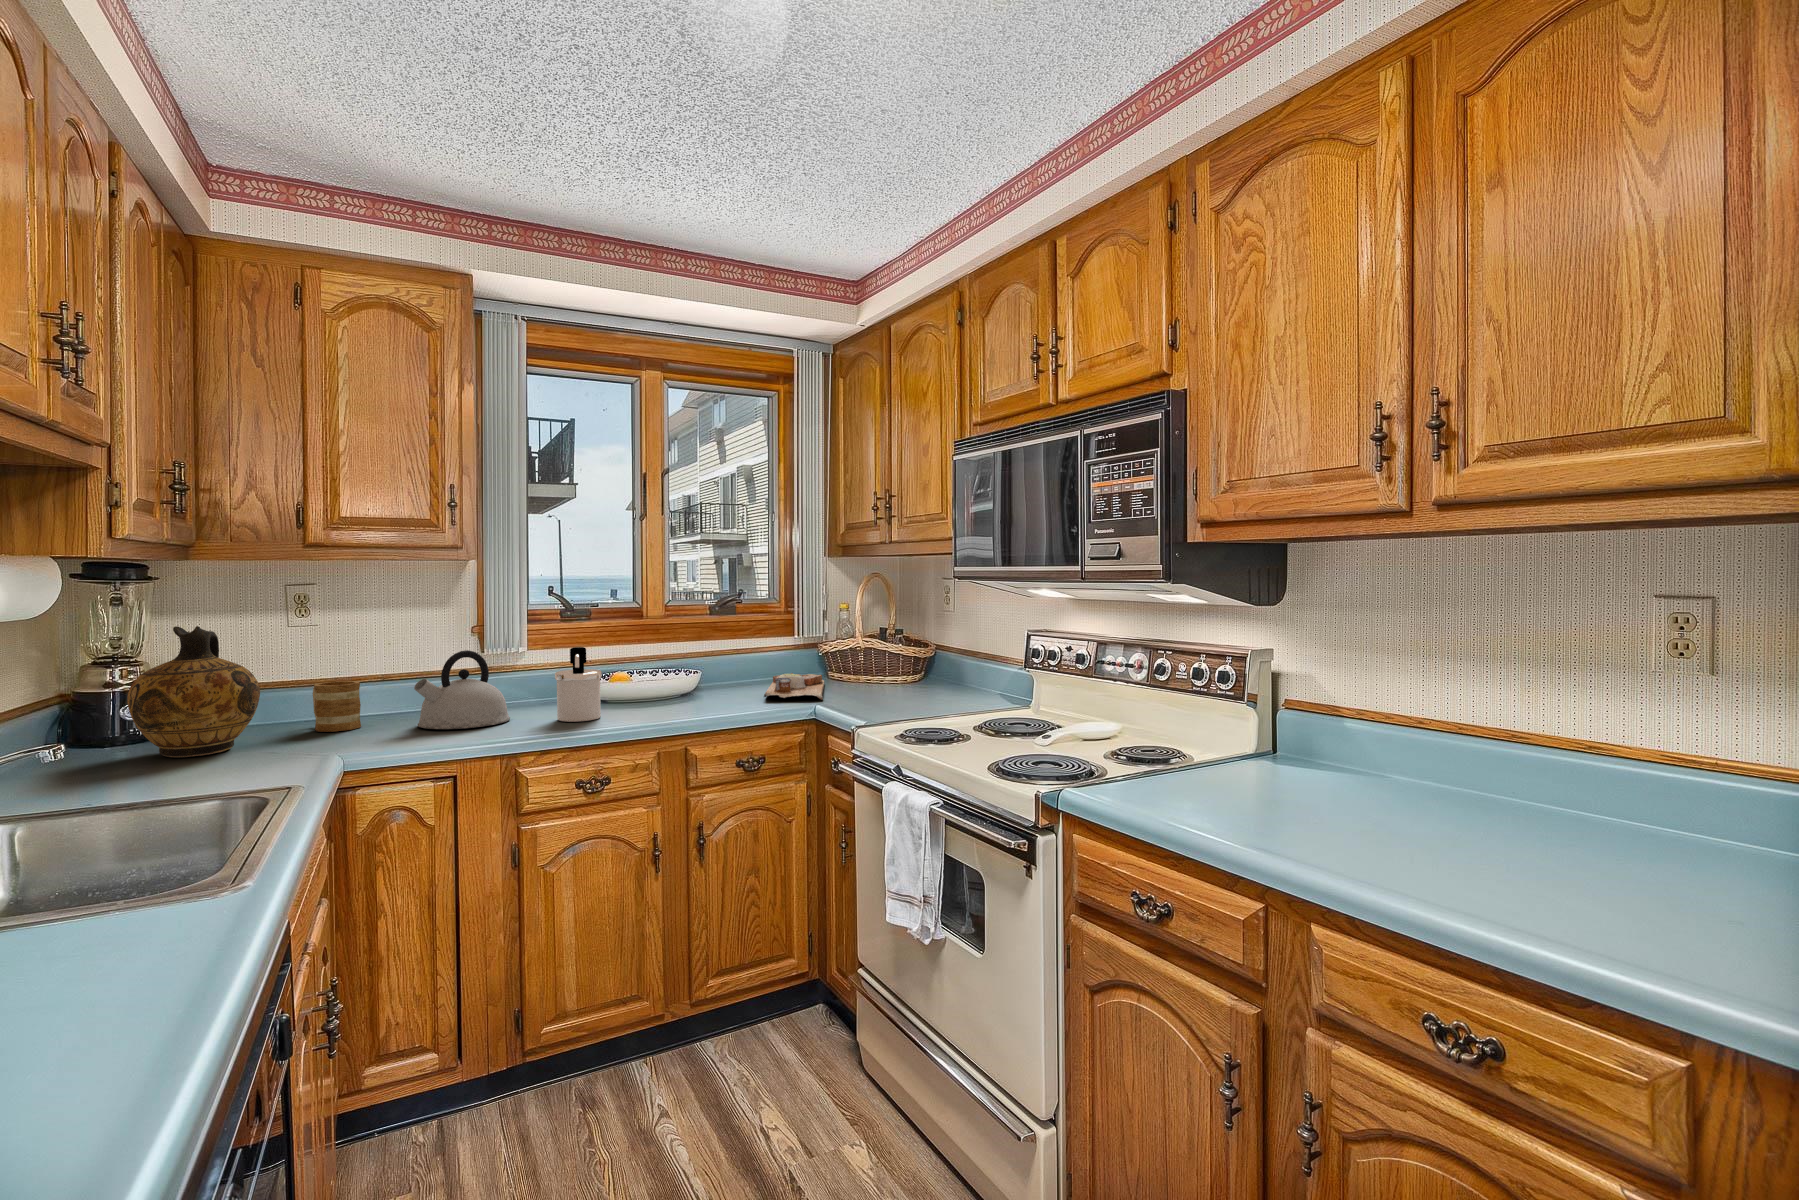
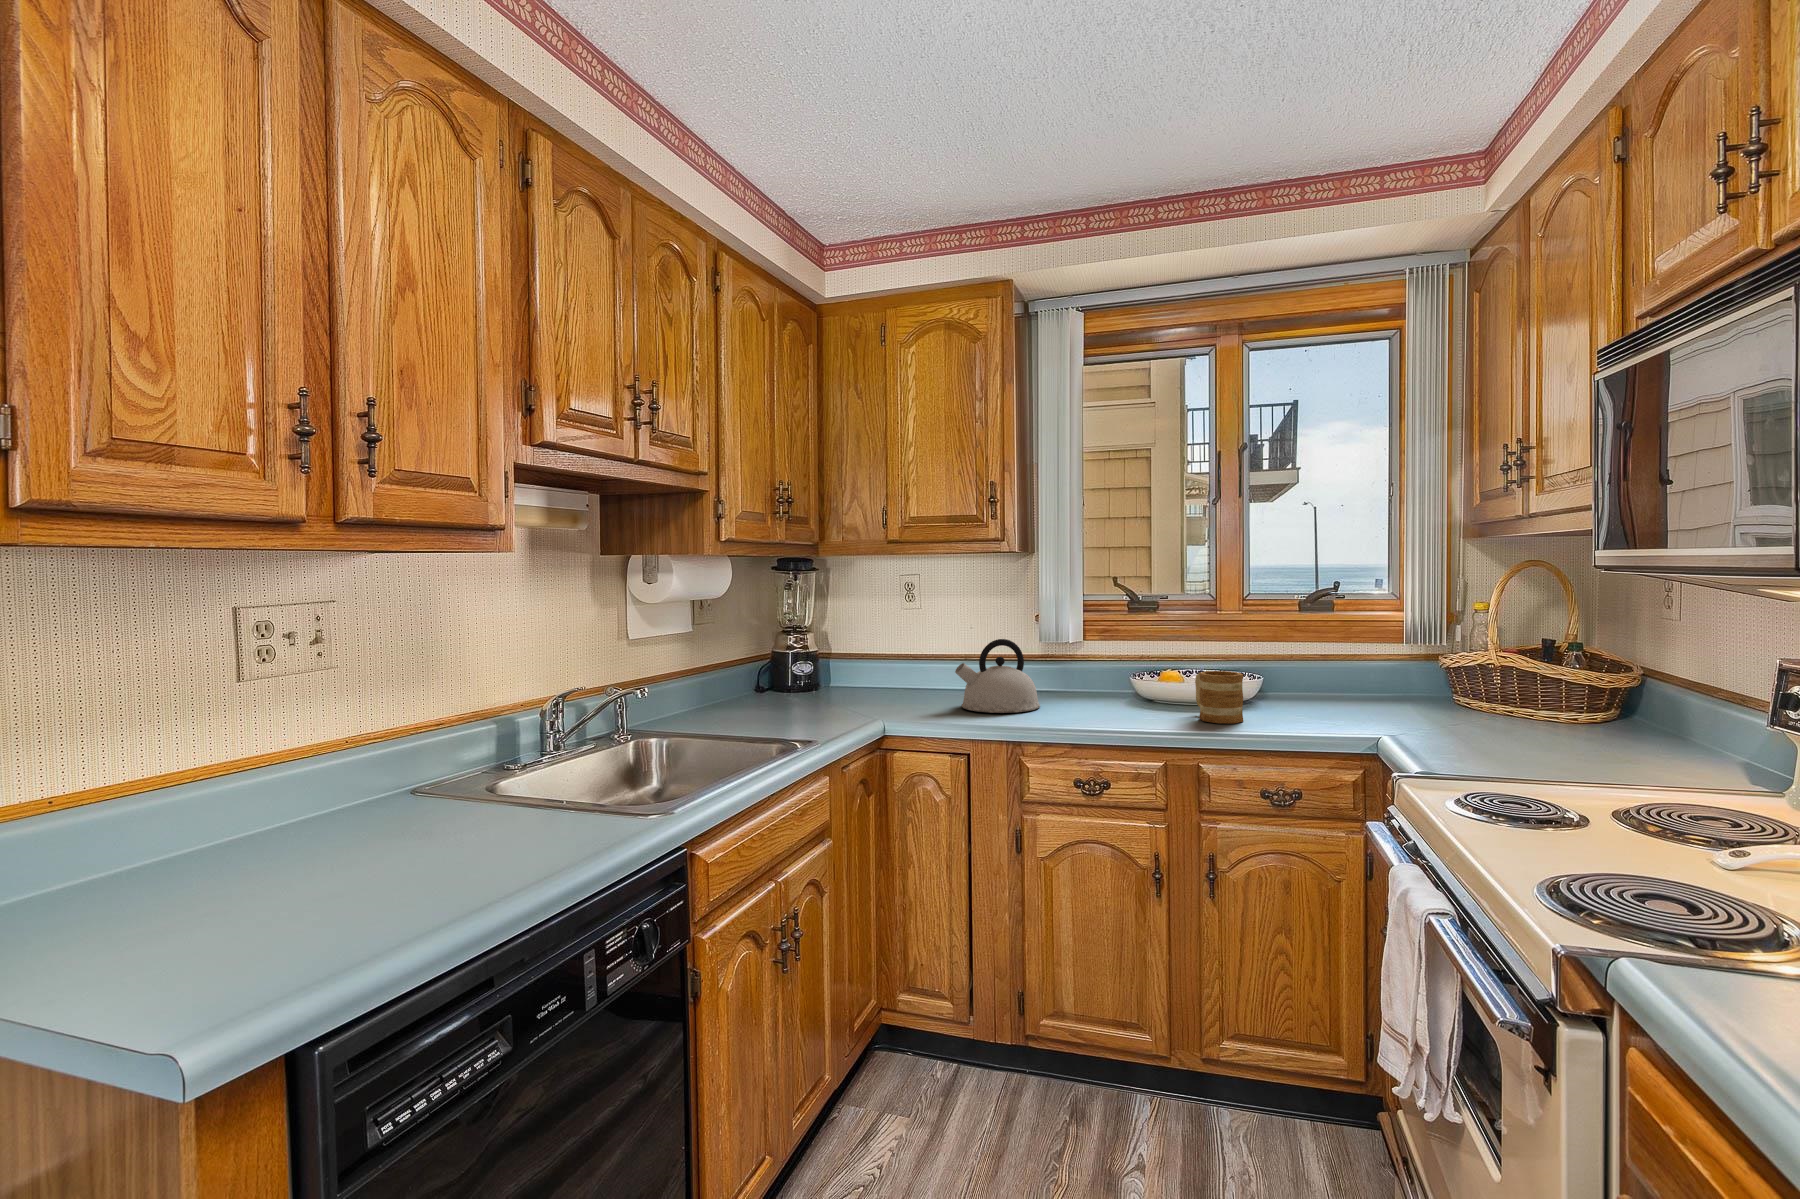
ceramic jug: present [127,626,260,757] -> none [770,610,850,710]
soap dispenser: present [555,647,602,722] -> none [1073,642,1120,720]
cutting board: present [764,673,824,700] -> none [1319,689,1438,730]
mug: present [313,681,361,732] -> present [1195,671,1243,723]

